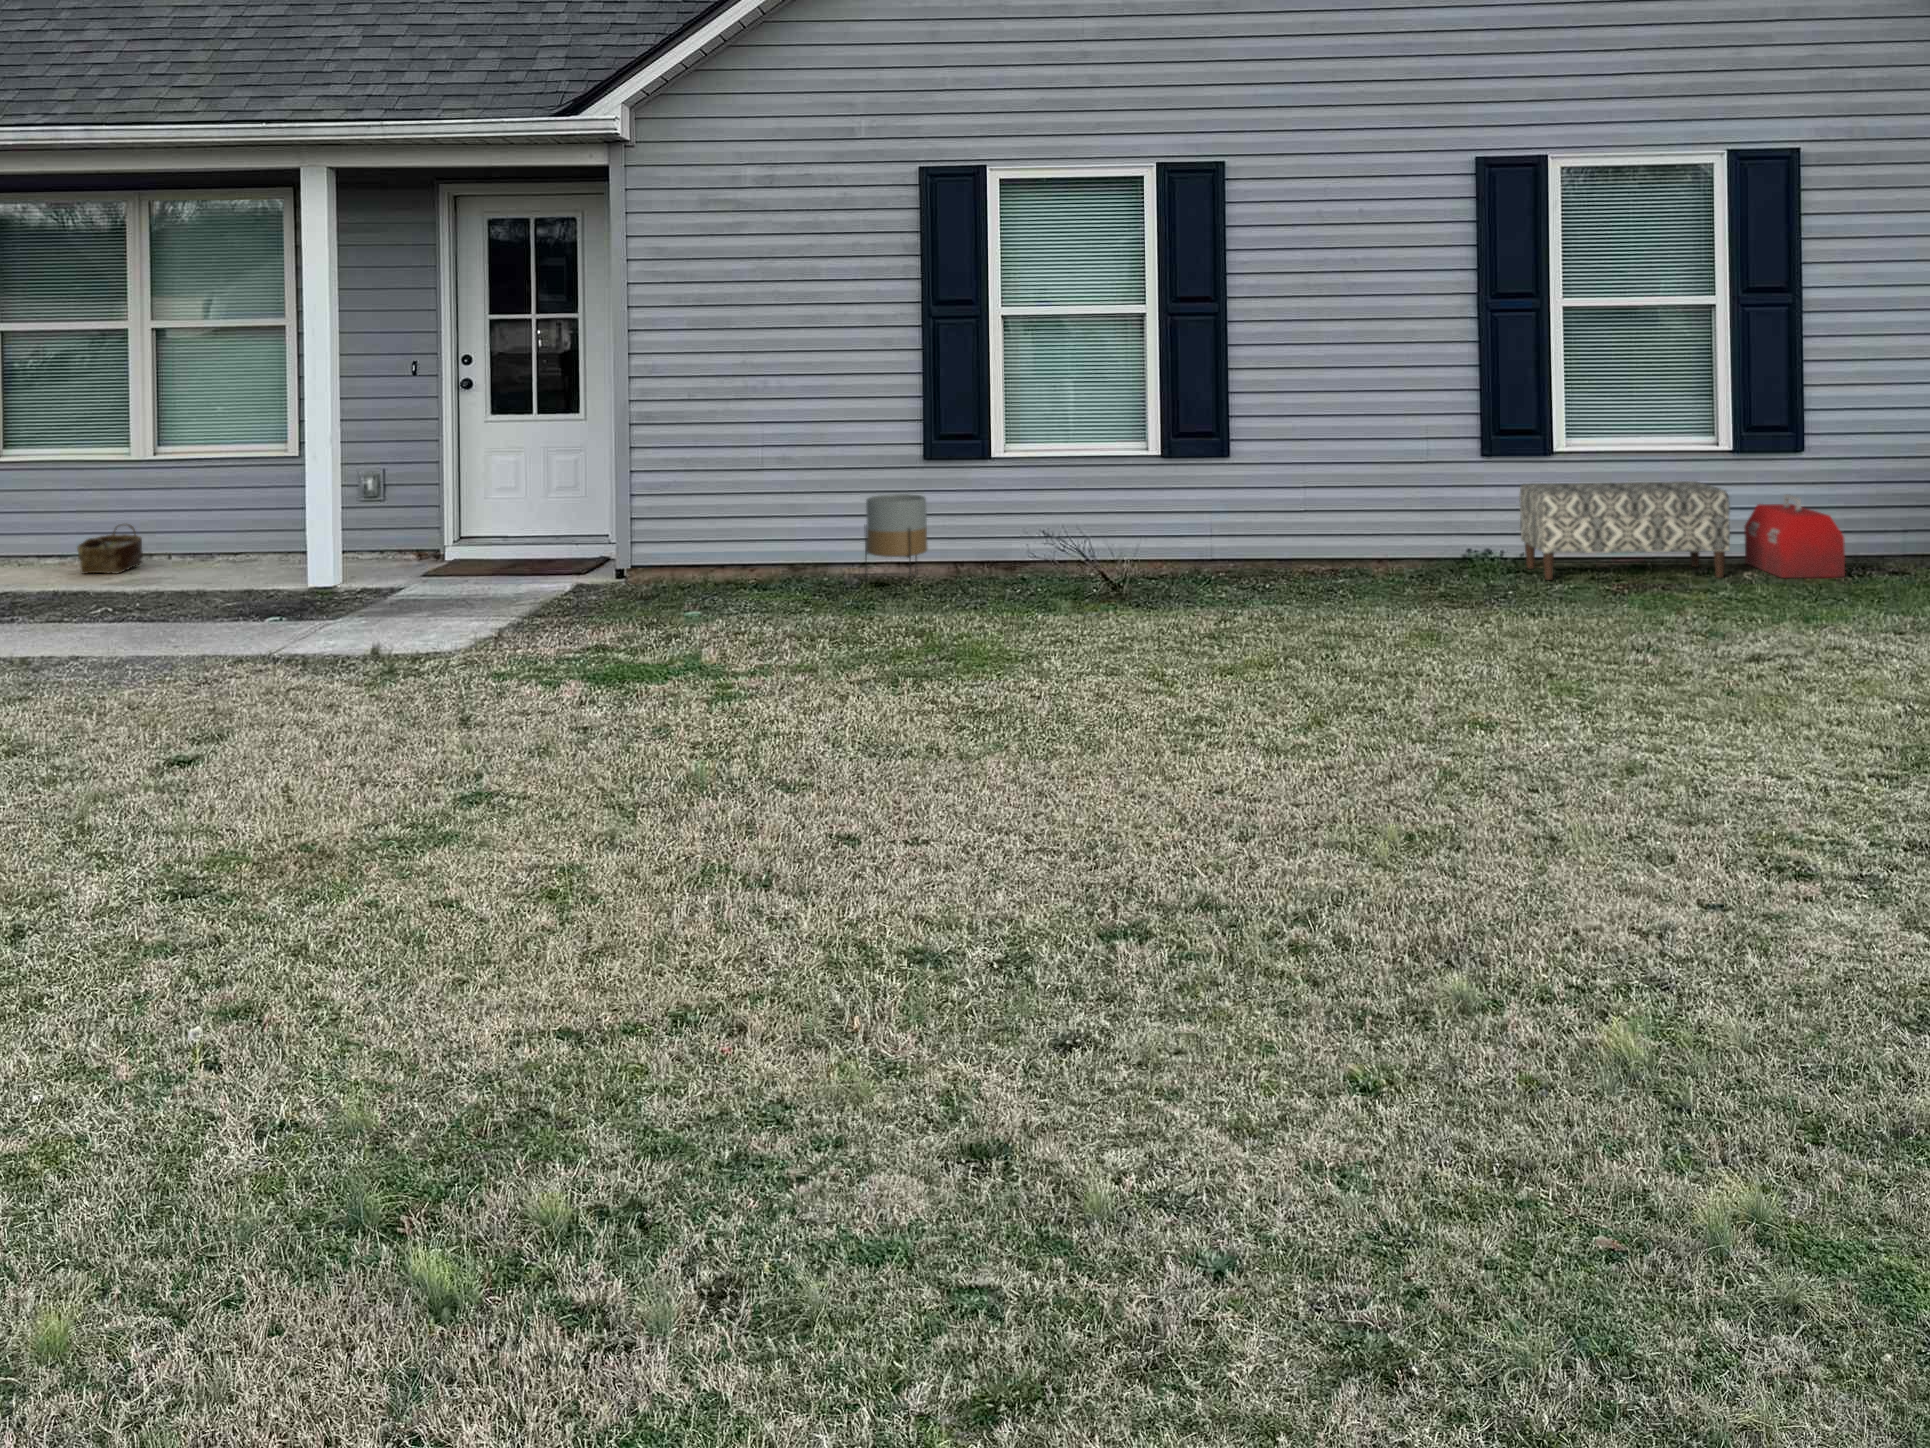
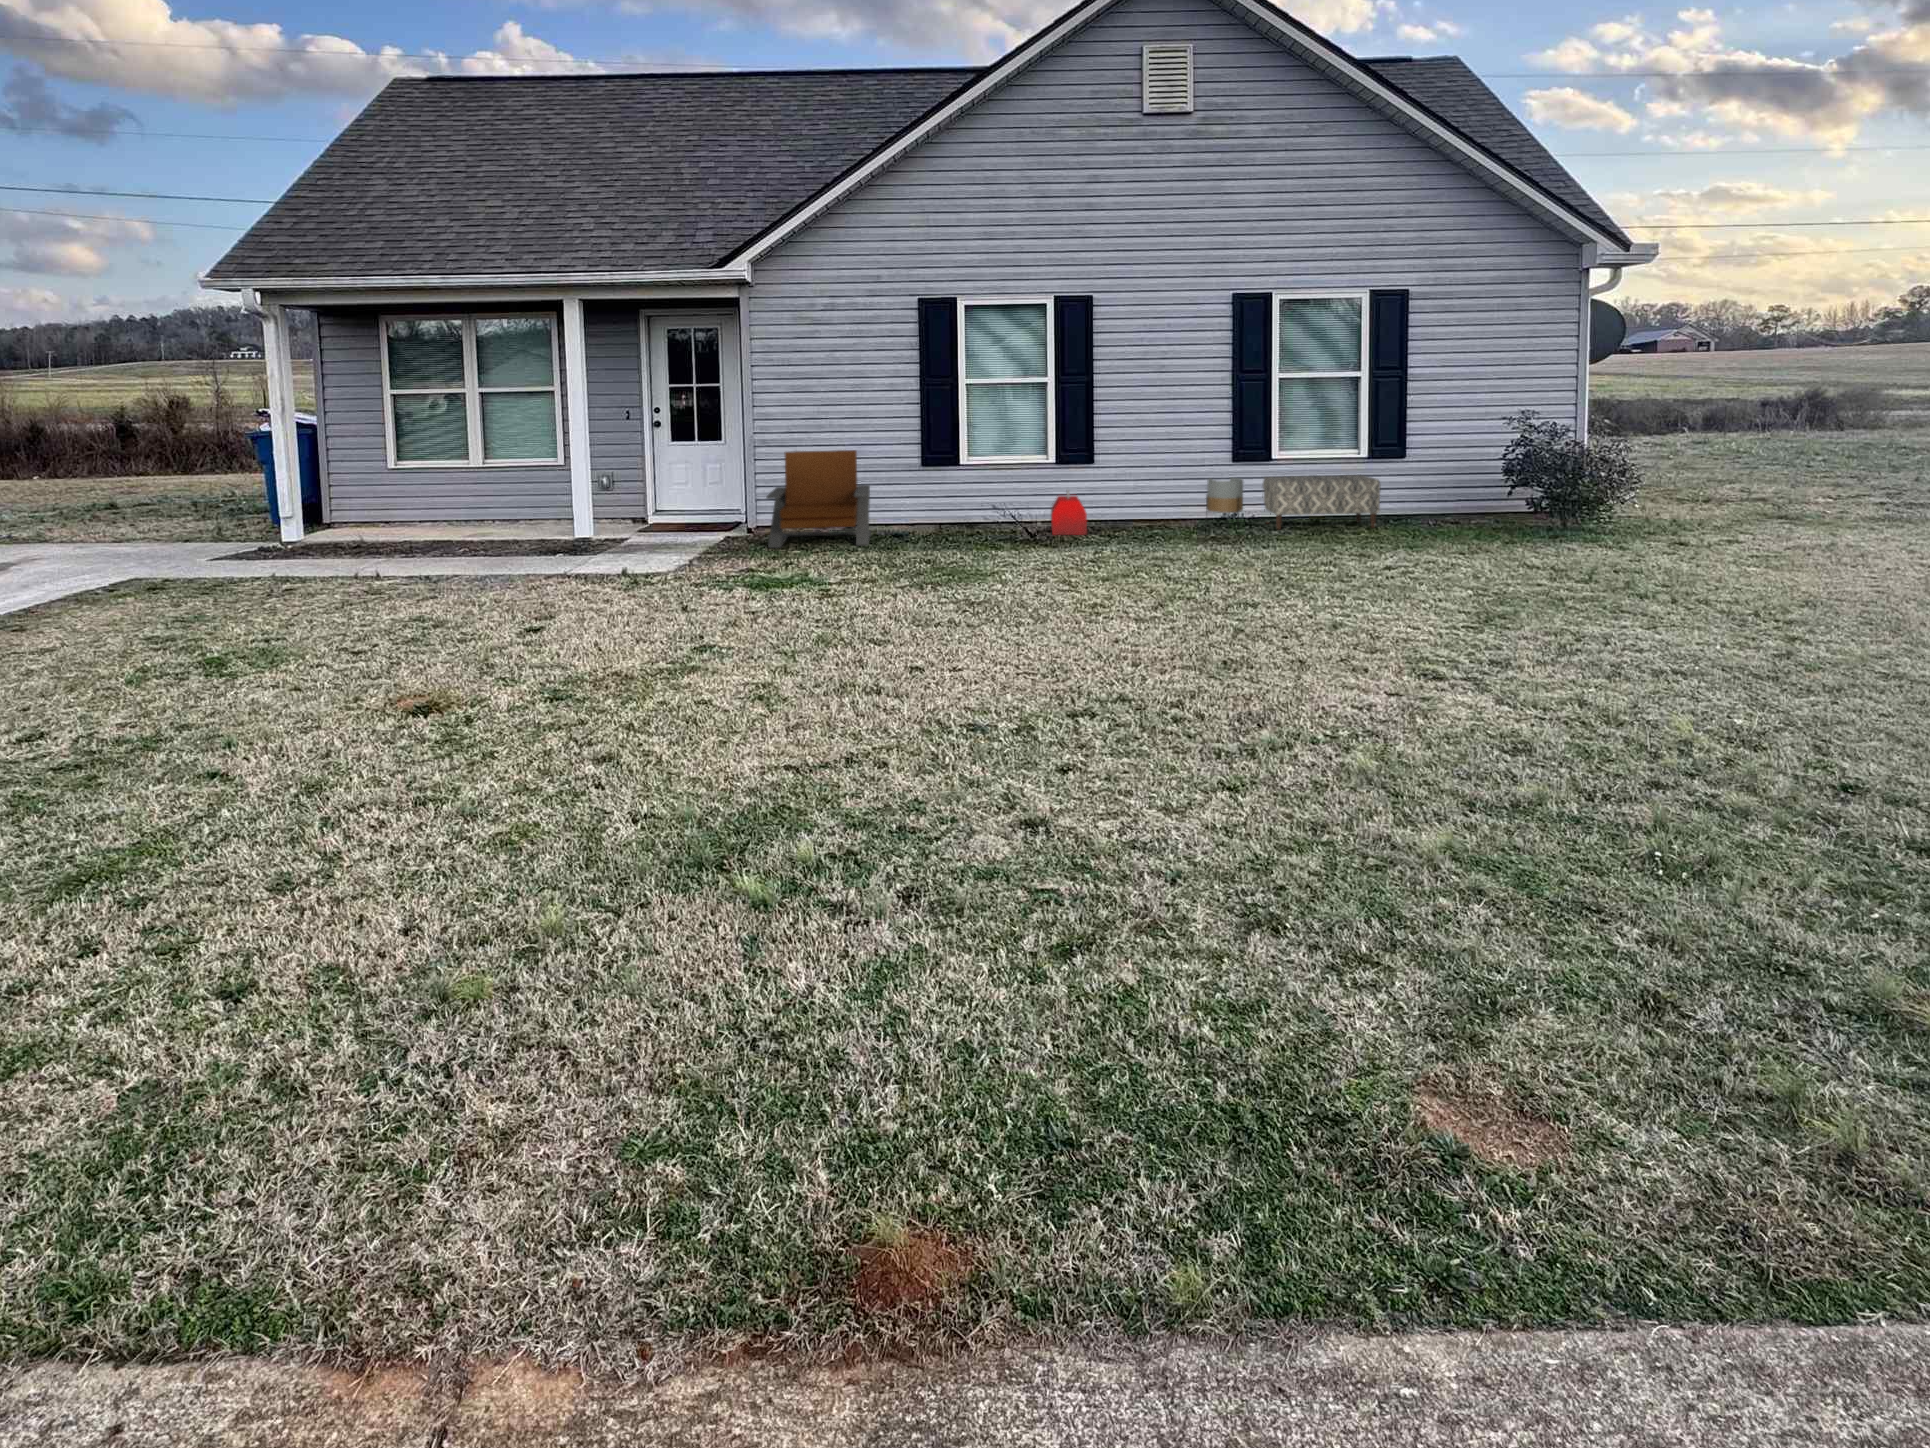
lounge chair: none [636,435,824,608] -> present [766,450,871,548]
planter: present [865,494,927,580] -> present [1206,478,1243,517]
toolbox: present [1744,494,1845,578] -> present [1050,490,1087,535]
woven basket: present [77,524,143,574] -> none [436,503,475,532]

